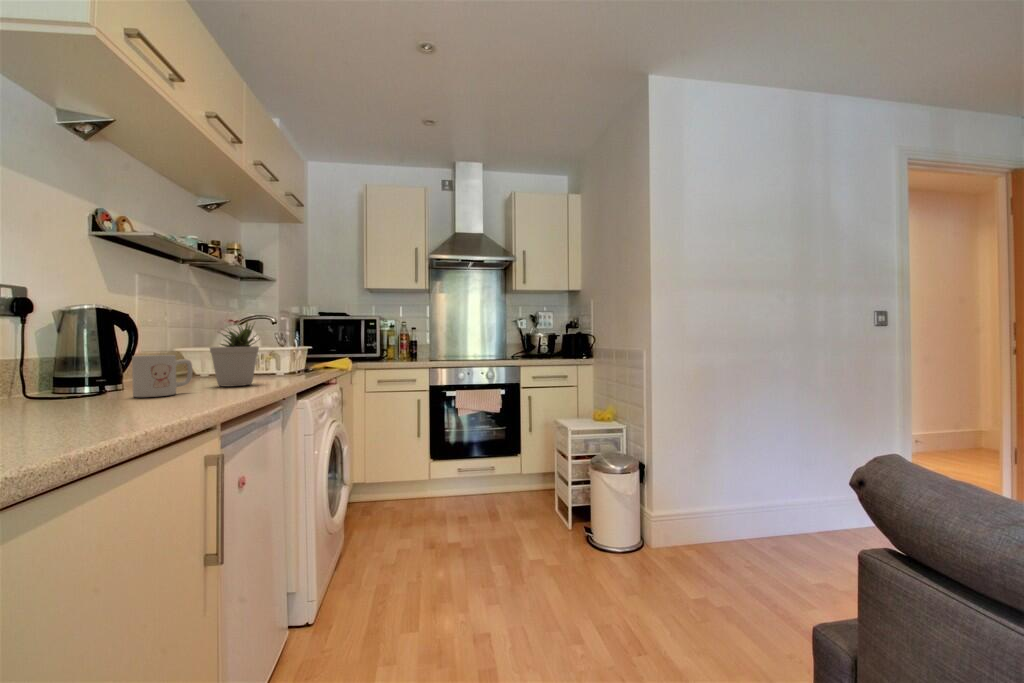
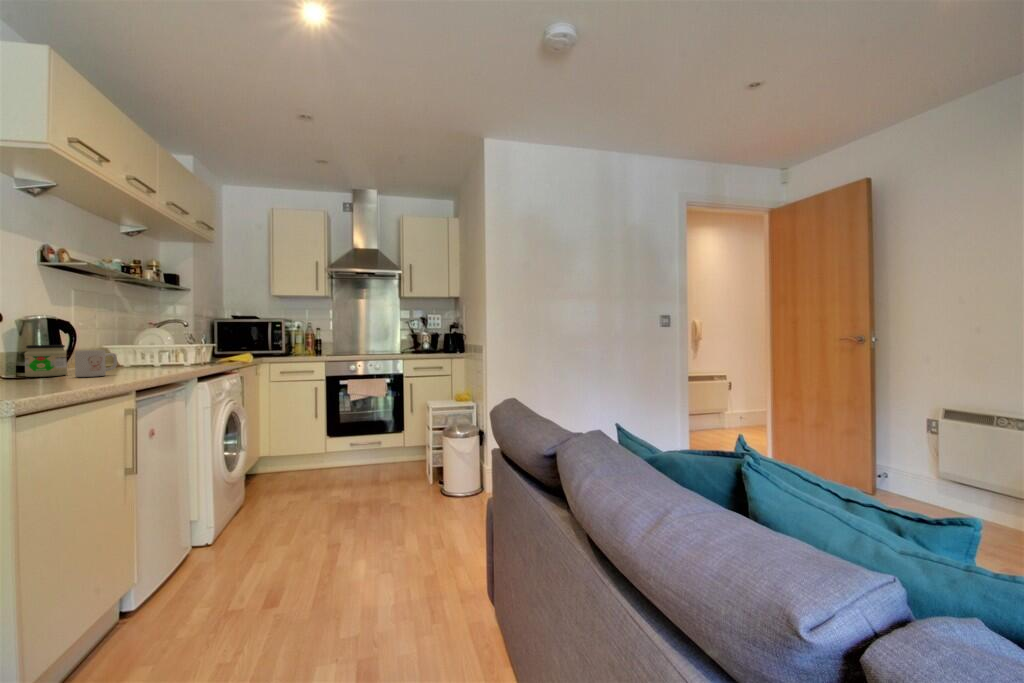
potted plant: present [210,322,259,386] -> none [130,325,168,372]
jar: none [63,347,124,396] -> present [24,345,67,377]

